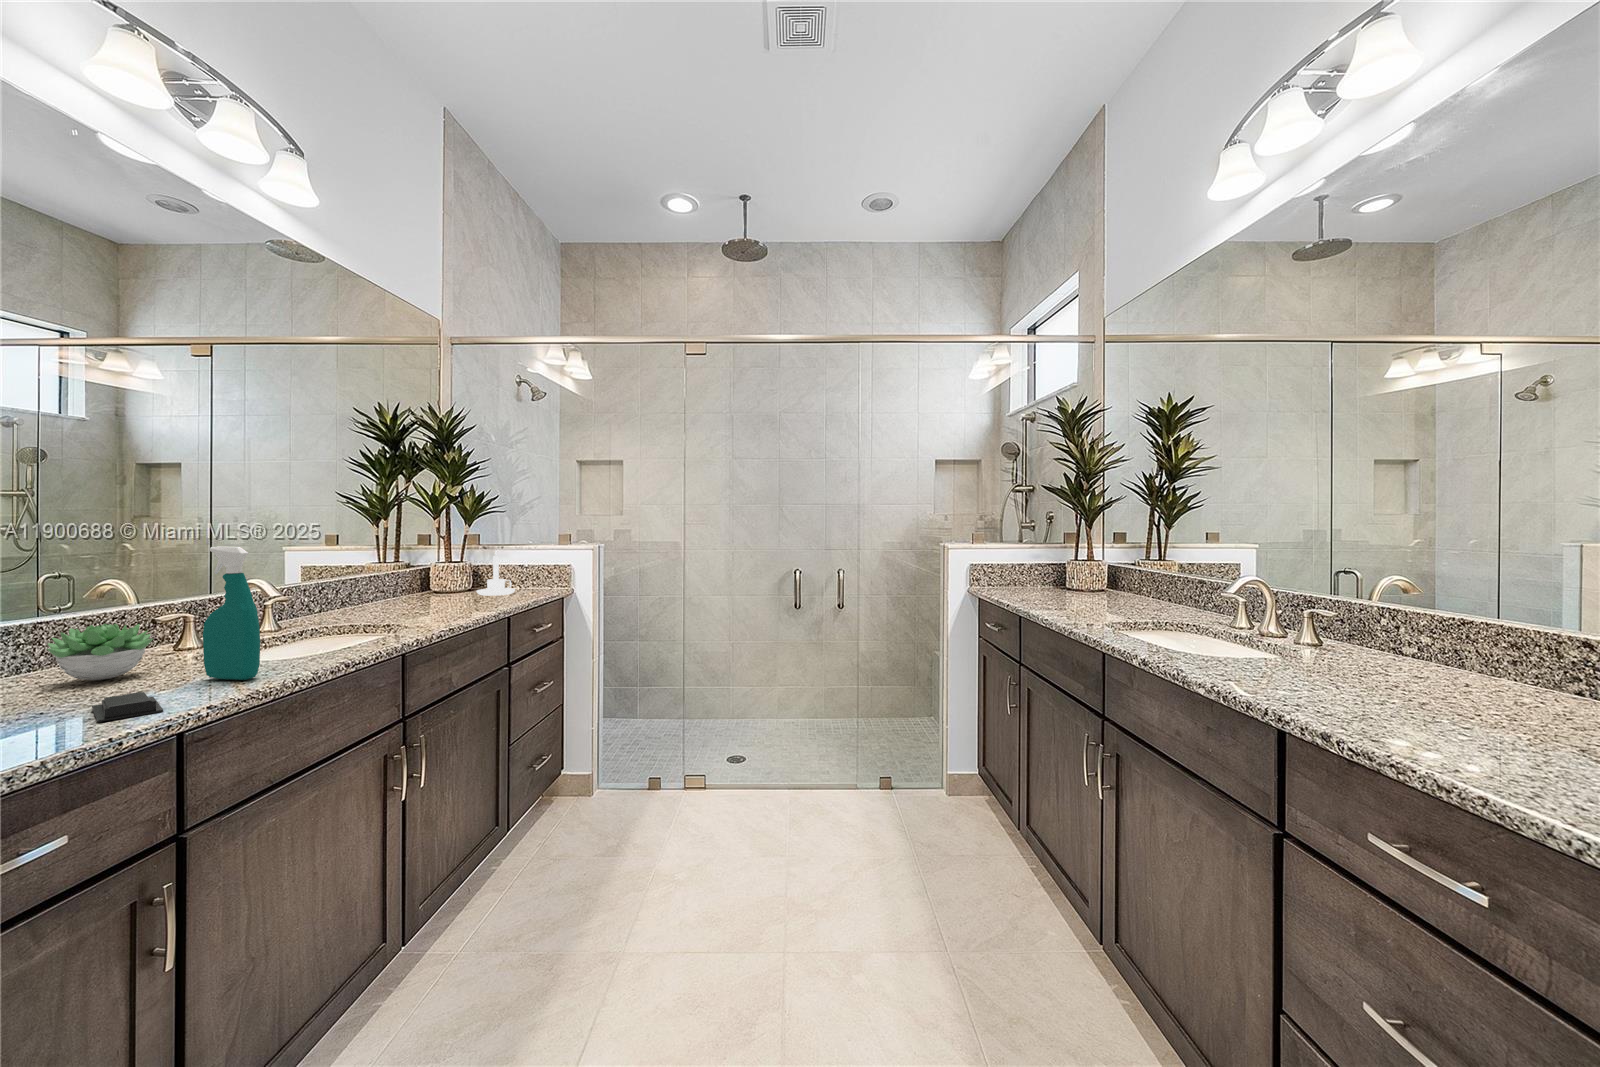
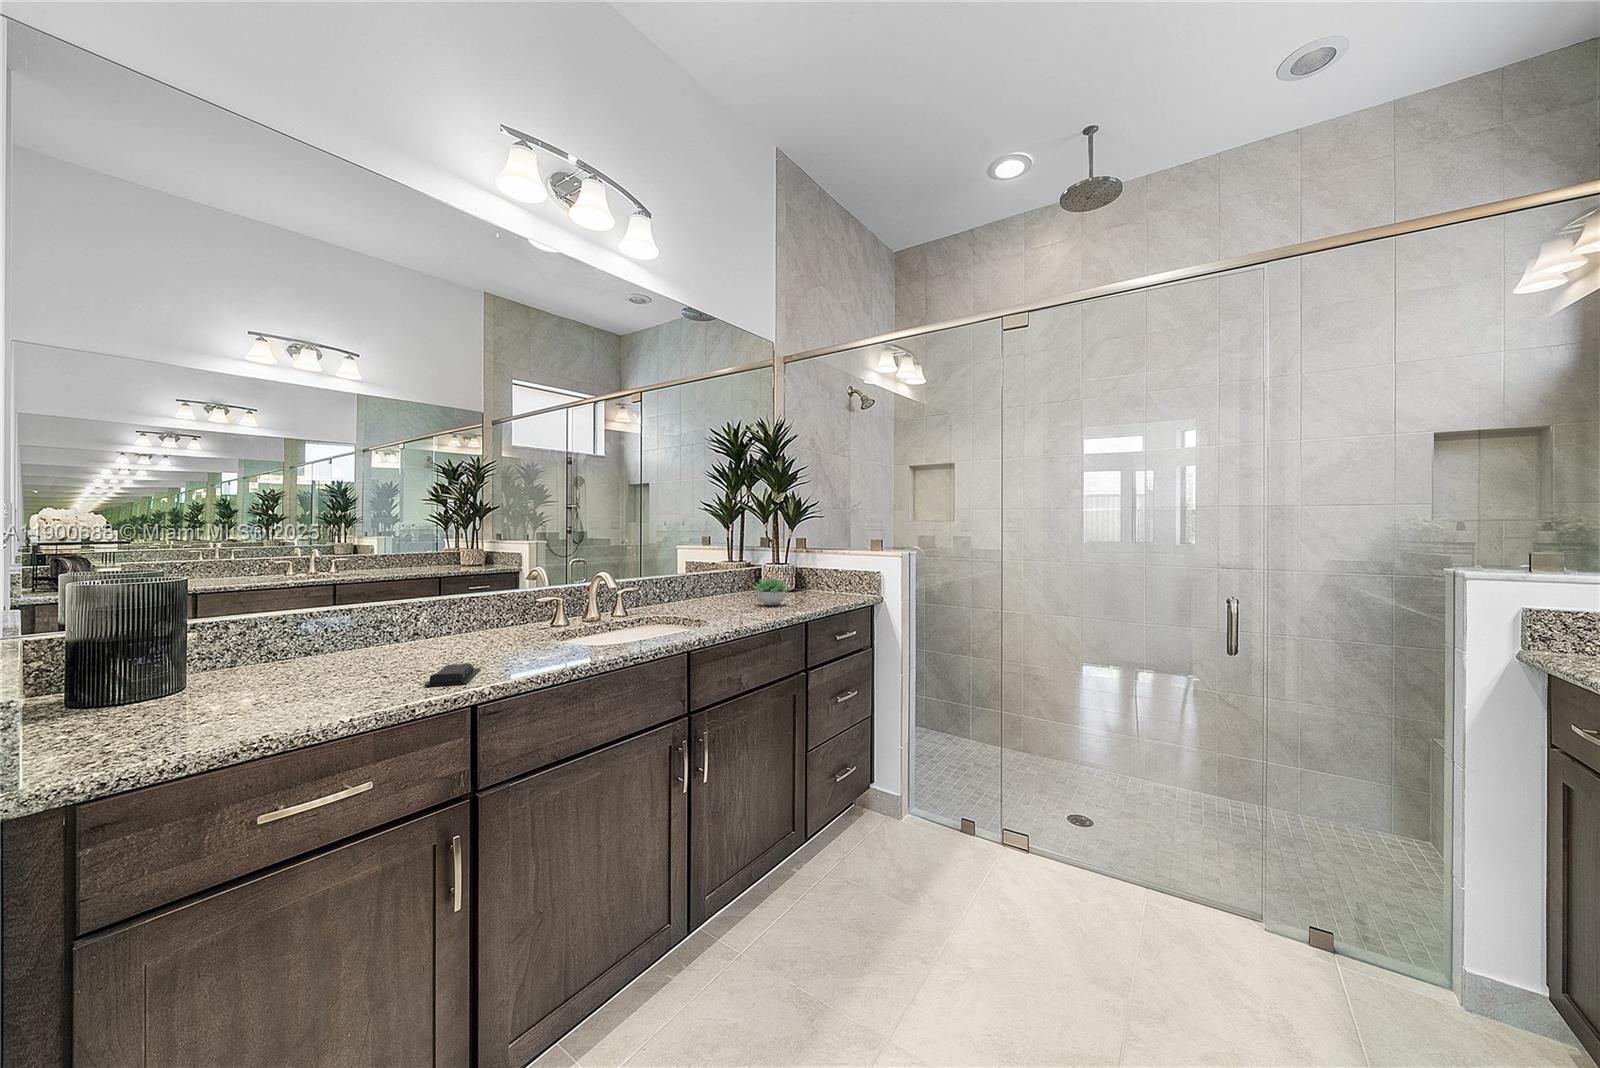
spray bottle: present [203,546,260,680] -> none [528,546,559,662]
candle holder: present [476,550,515,596] -> none [796,555,830,600]
succulent plant: present [47,624,153,680] -> present [753,578,790,605]

